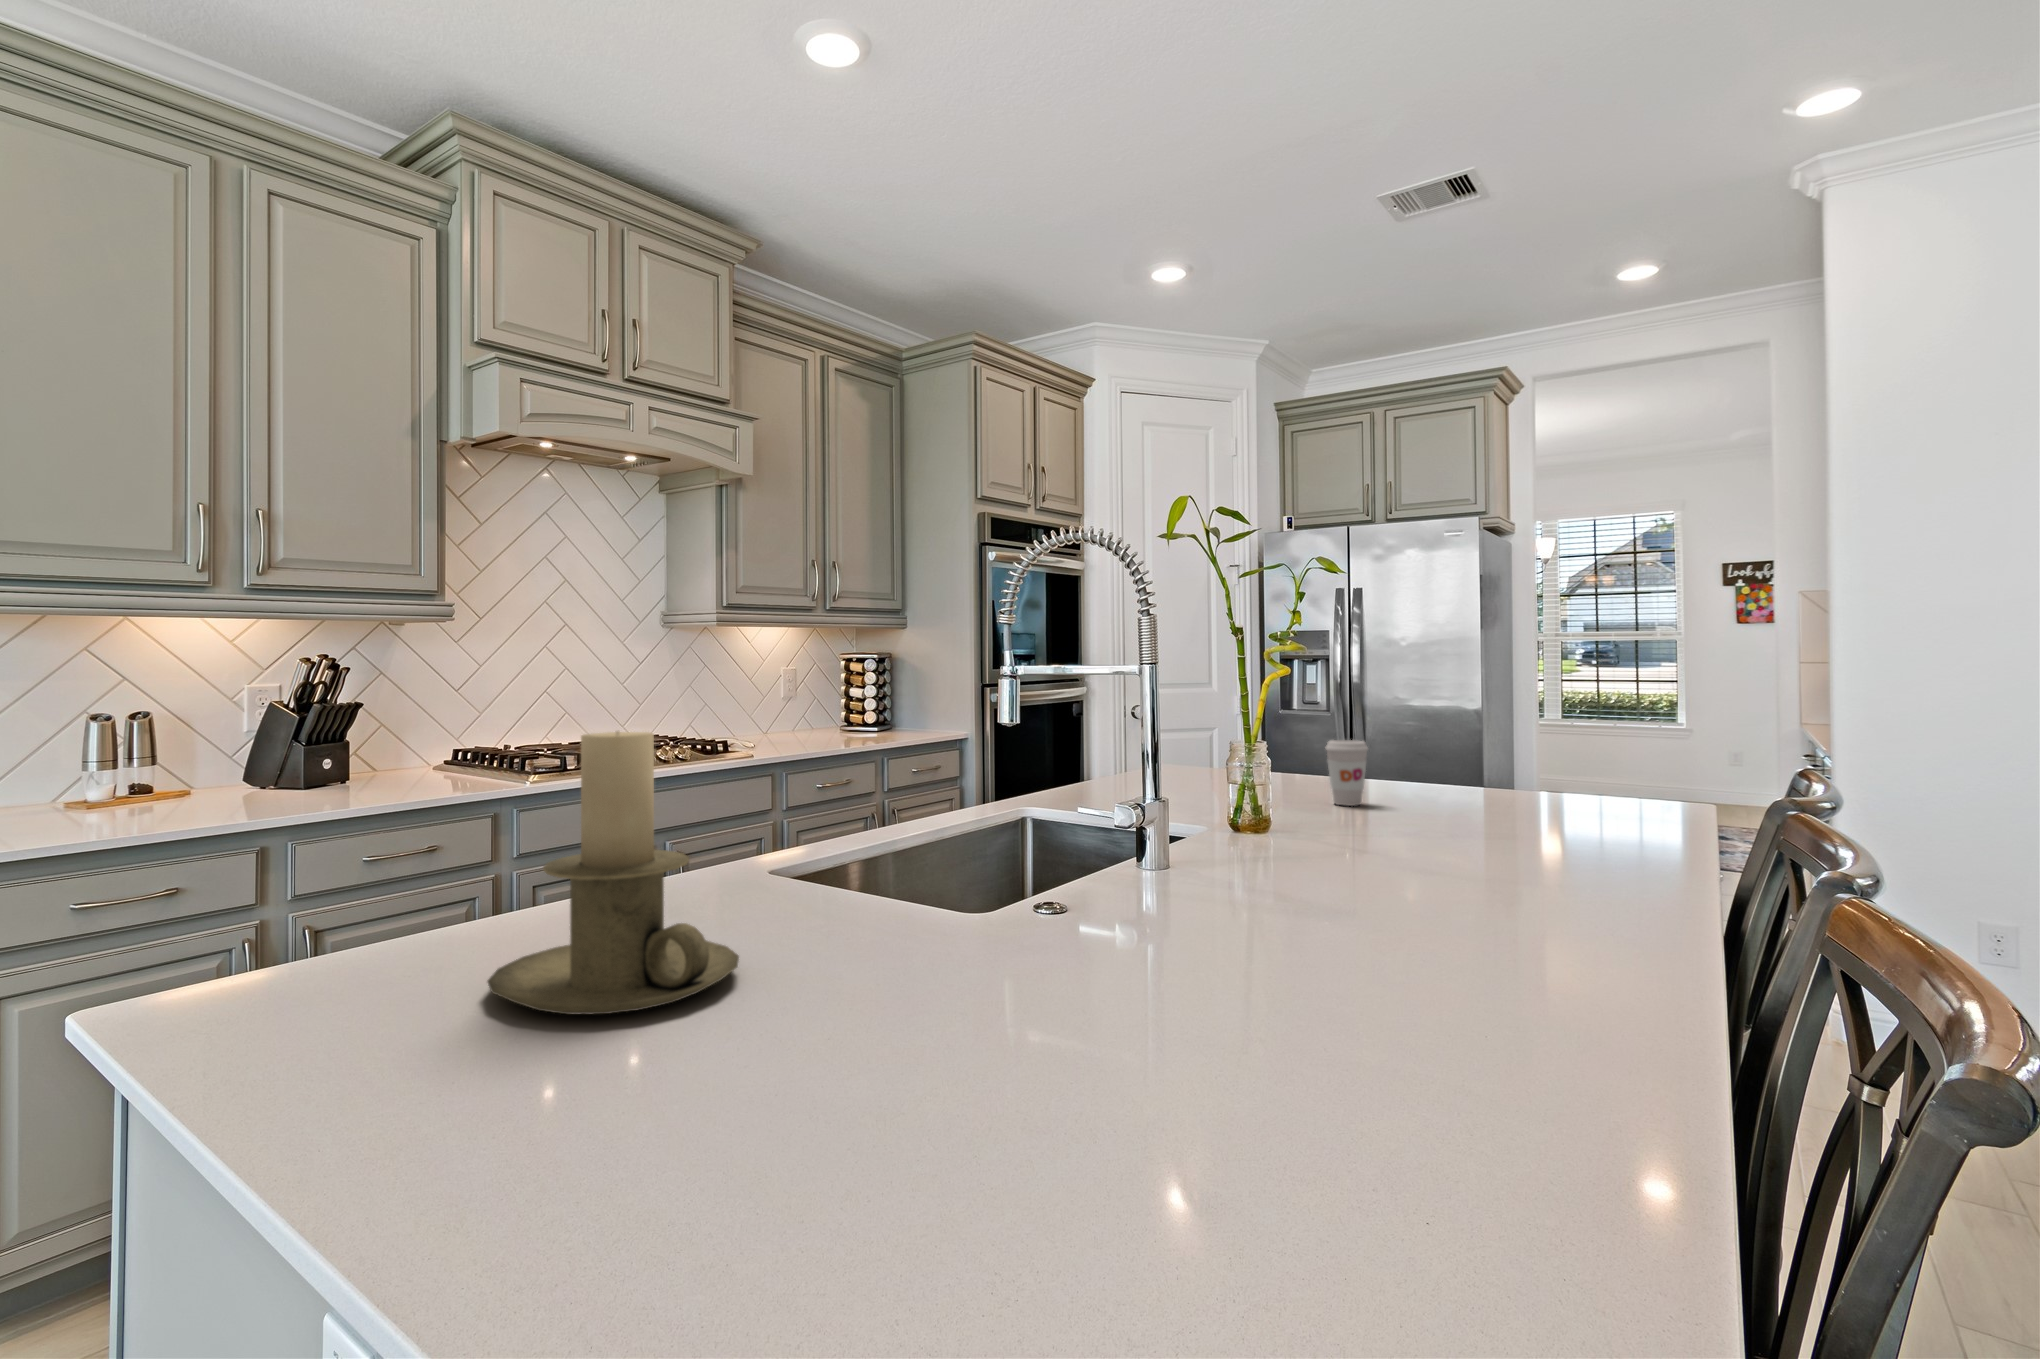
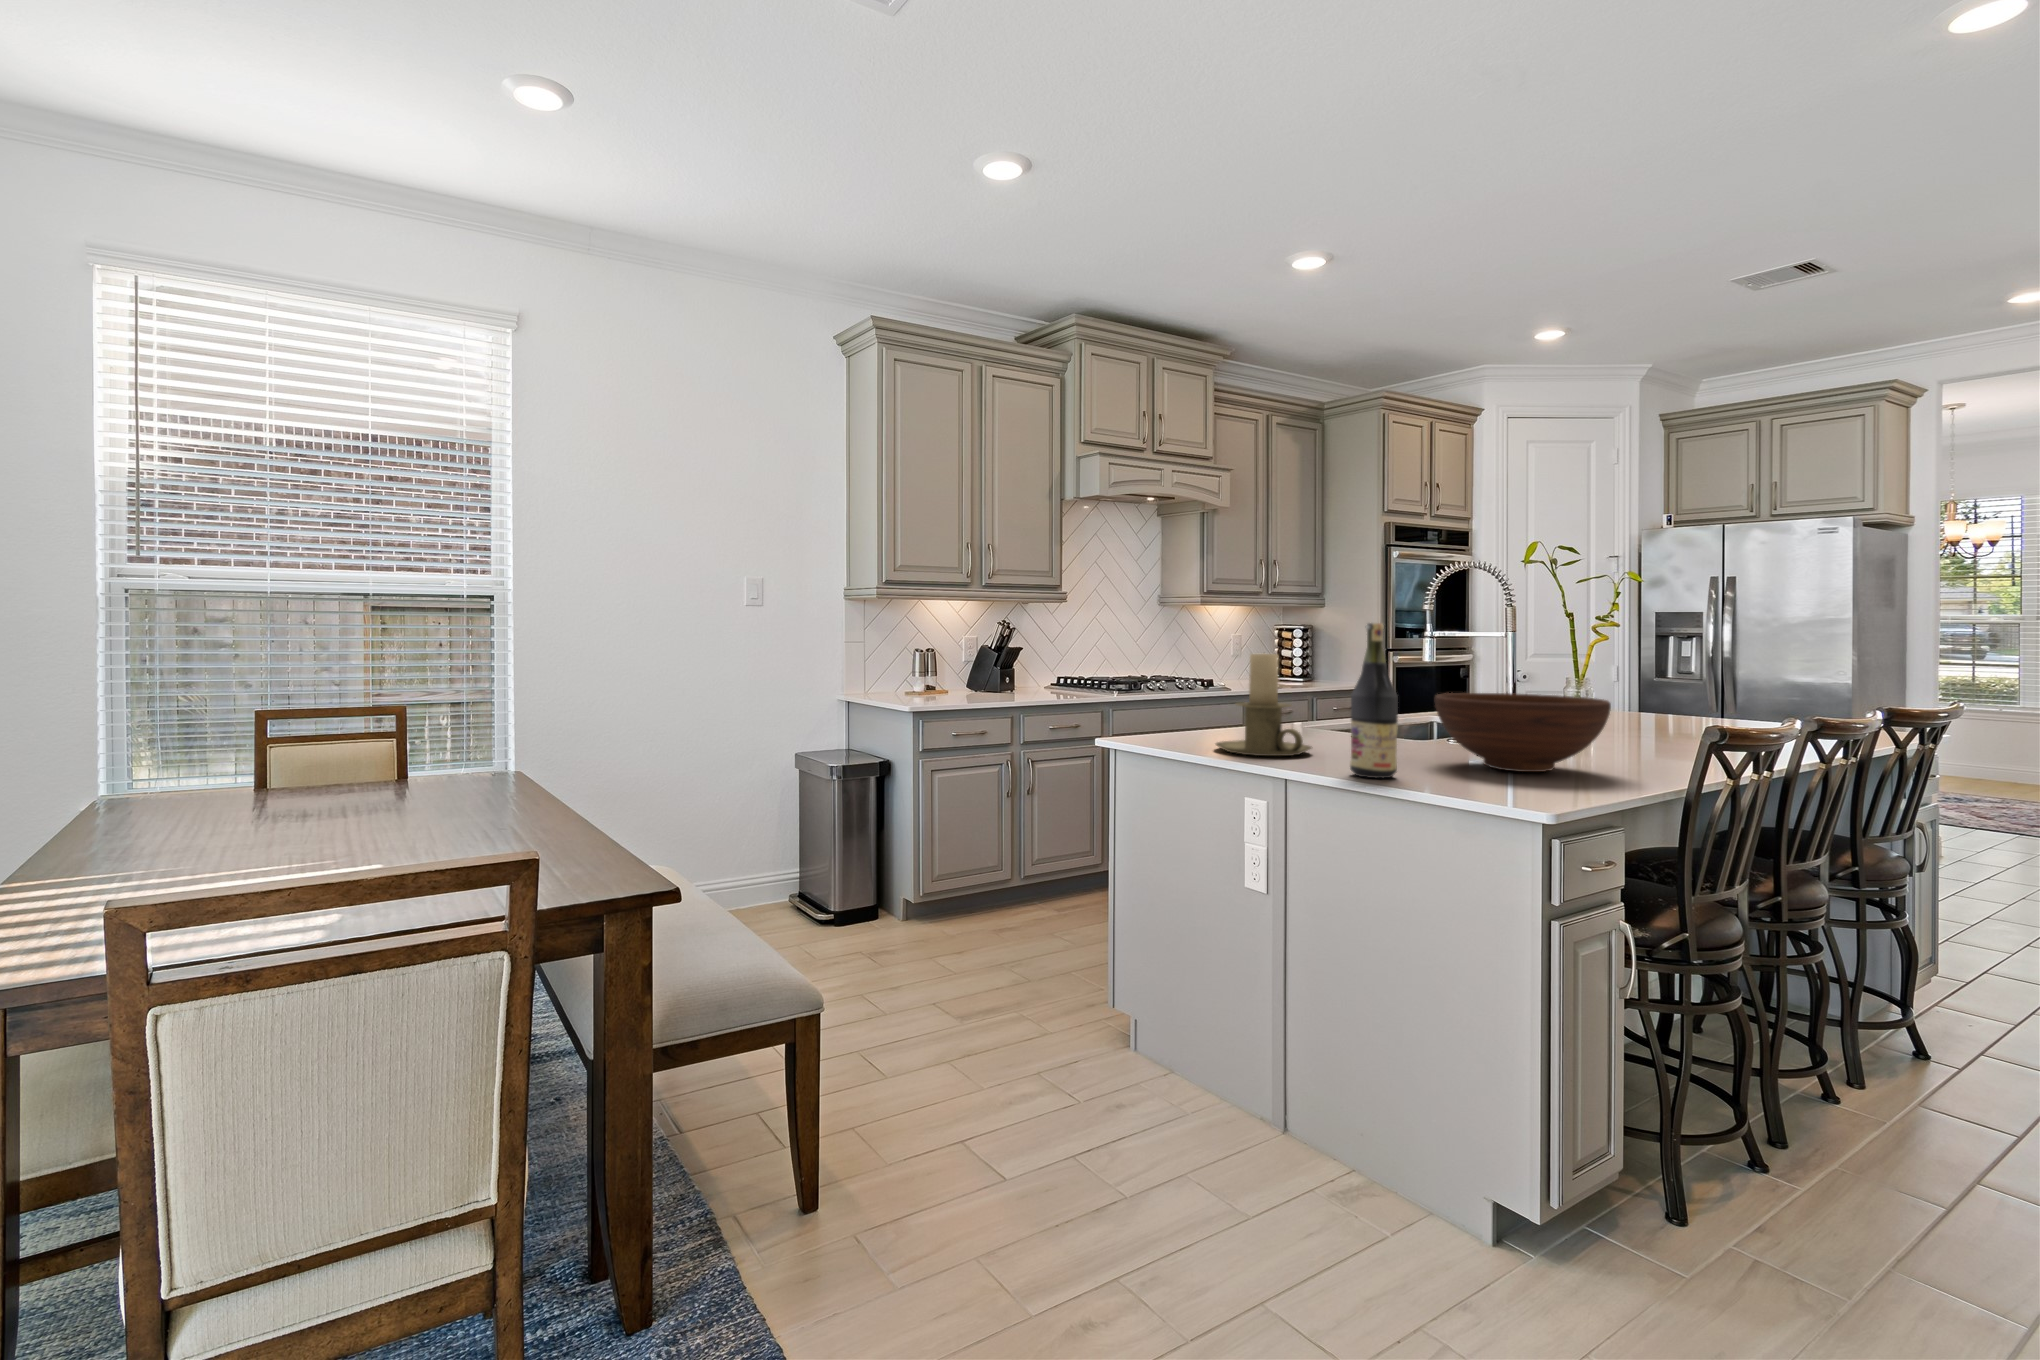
wine bottle: none [761,655,896,1148] -> present [1350,623,1398,778]
coffee cup: present [1325,740,1368,806] -> none [1643,685,1675,727]
fruit bowl: none [1010,805,1404,1028] -> present [1435,693,1611,772]

